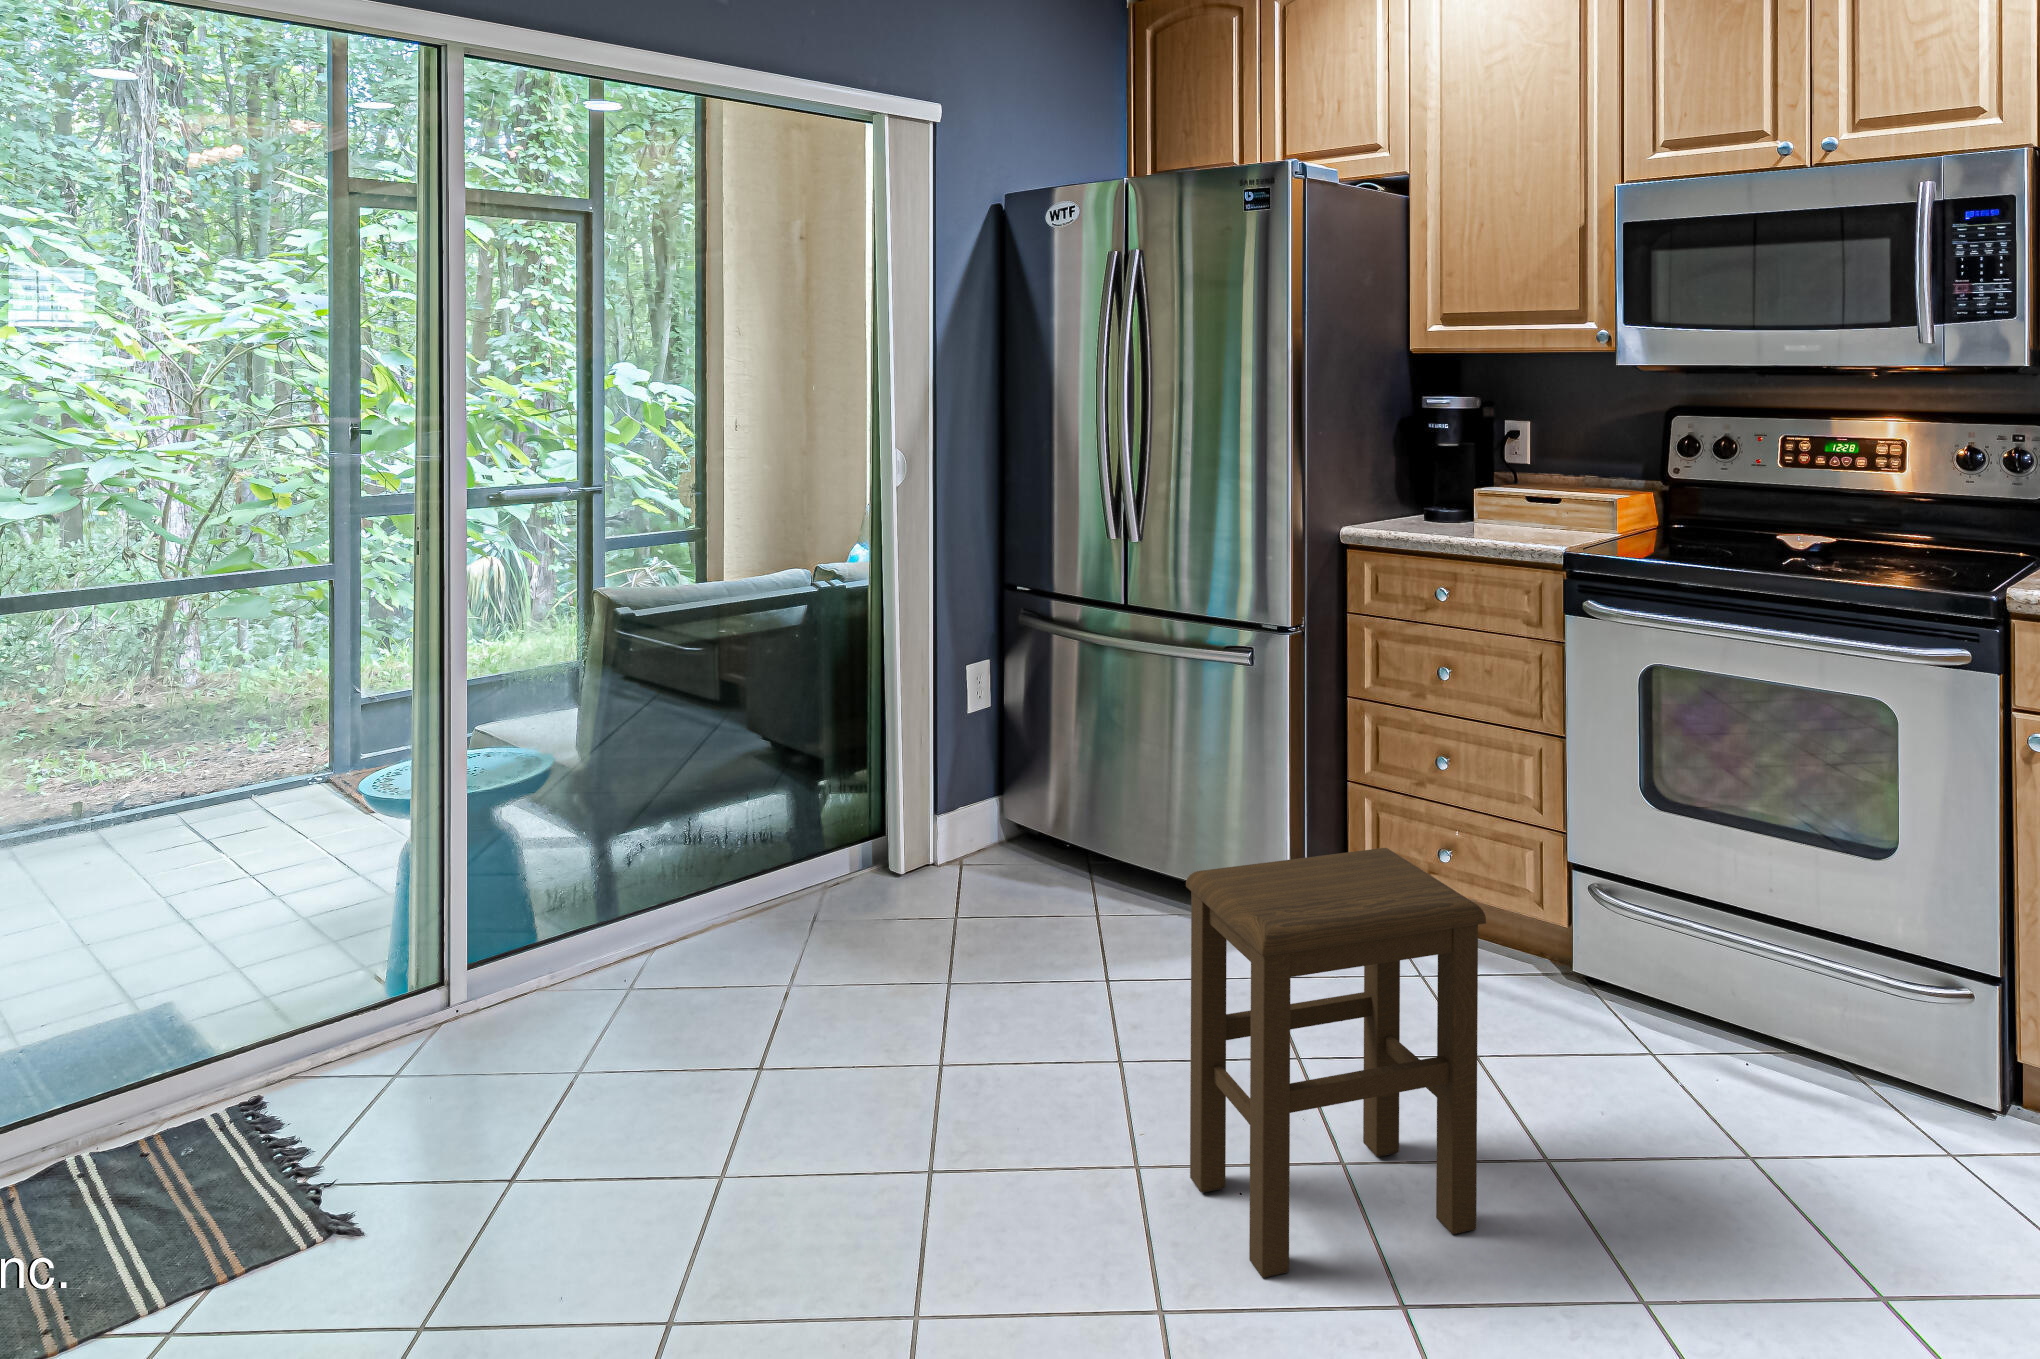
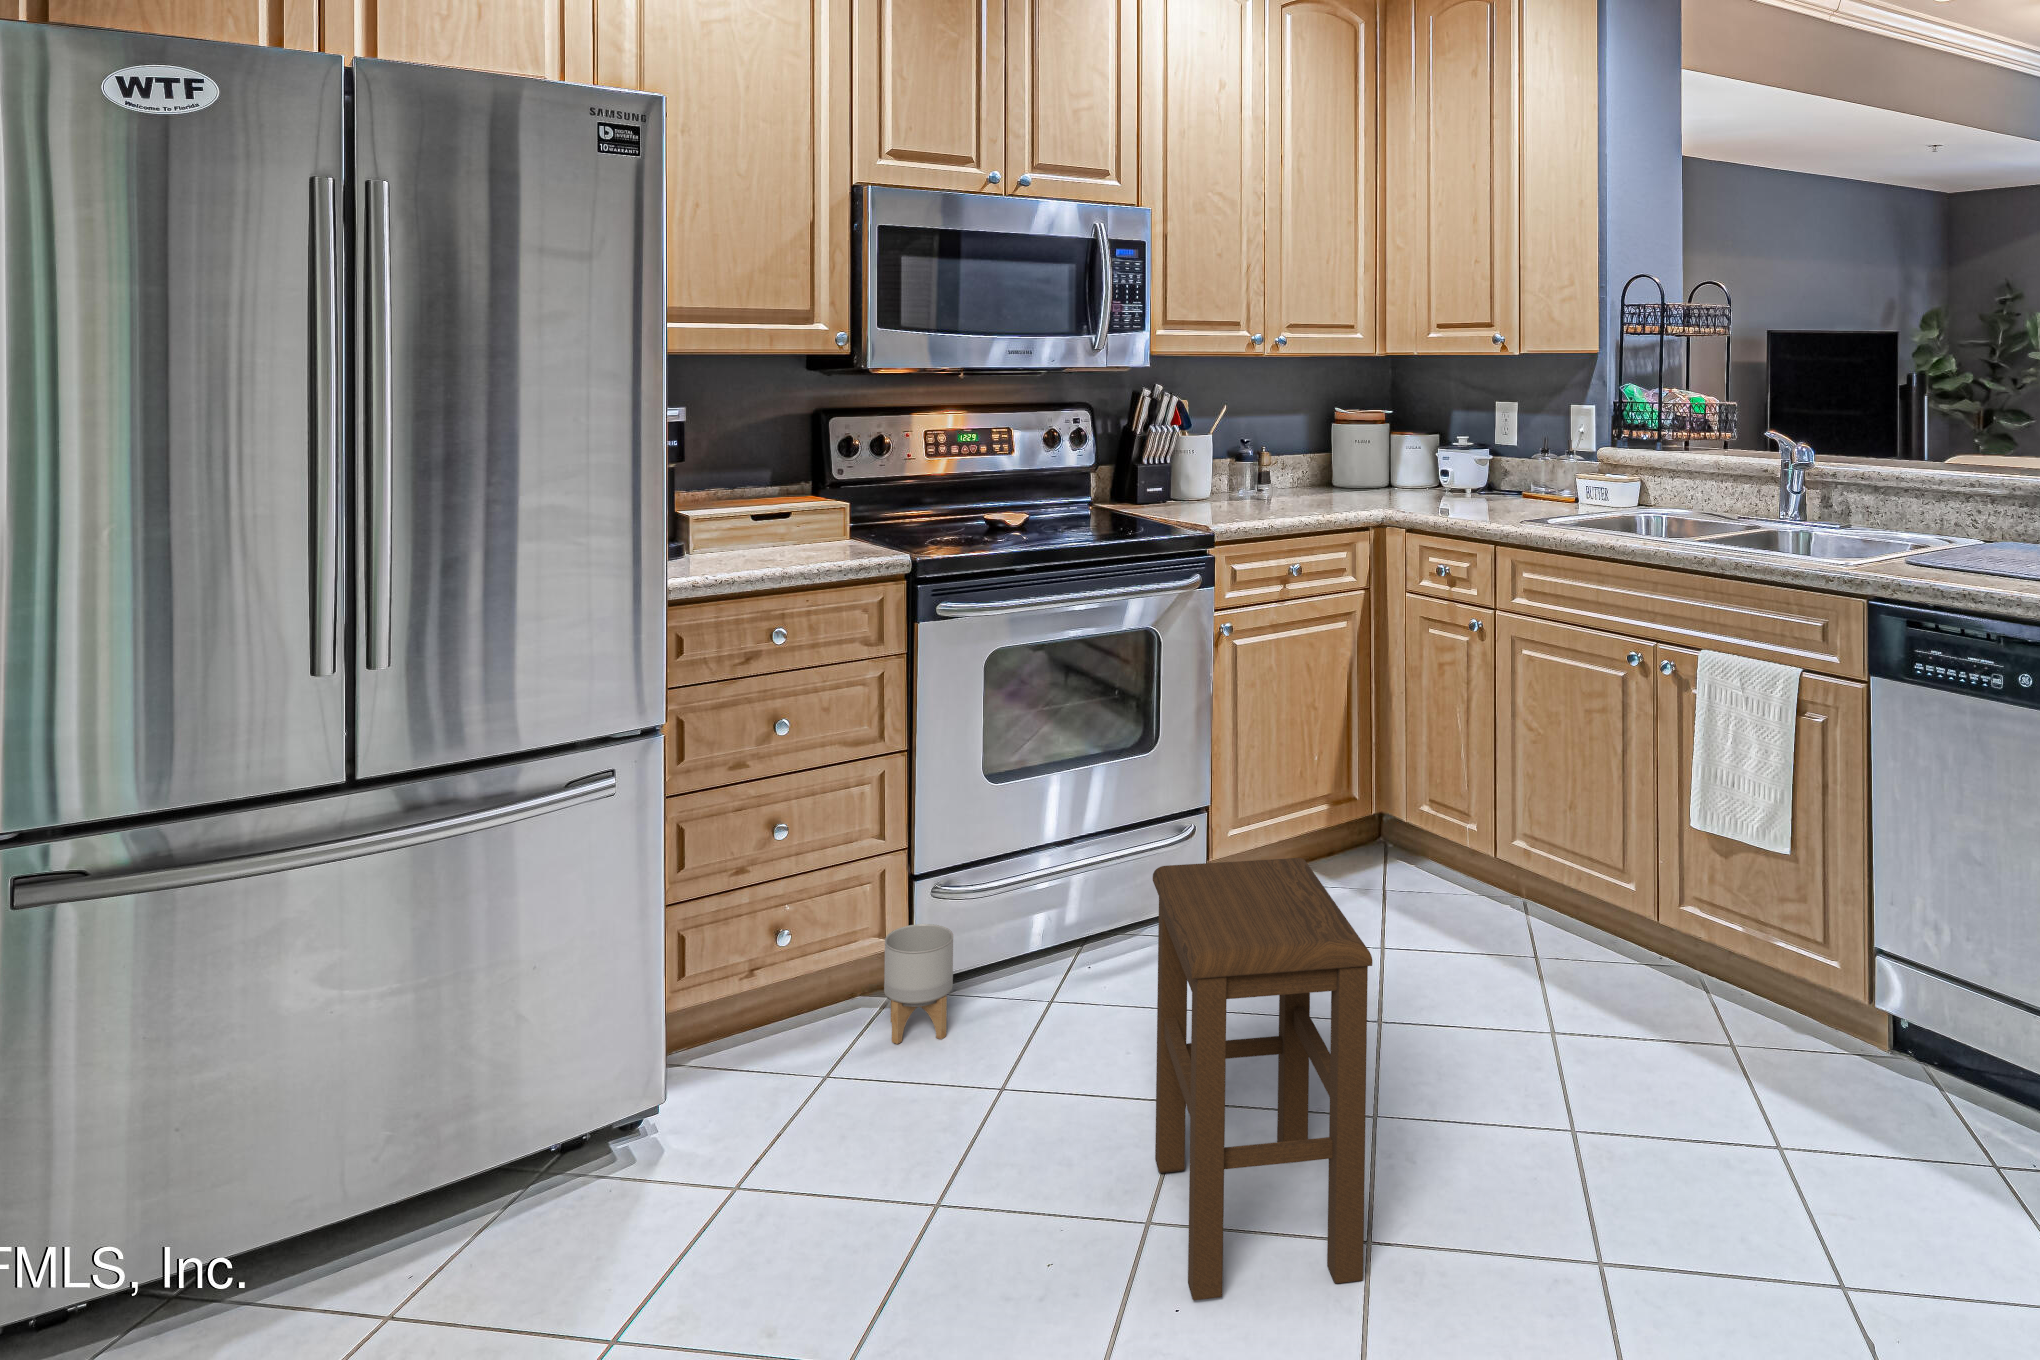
planter: none [1477,895,1546,1010] -> present [884,924,953,1044]

